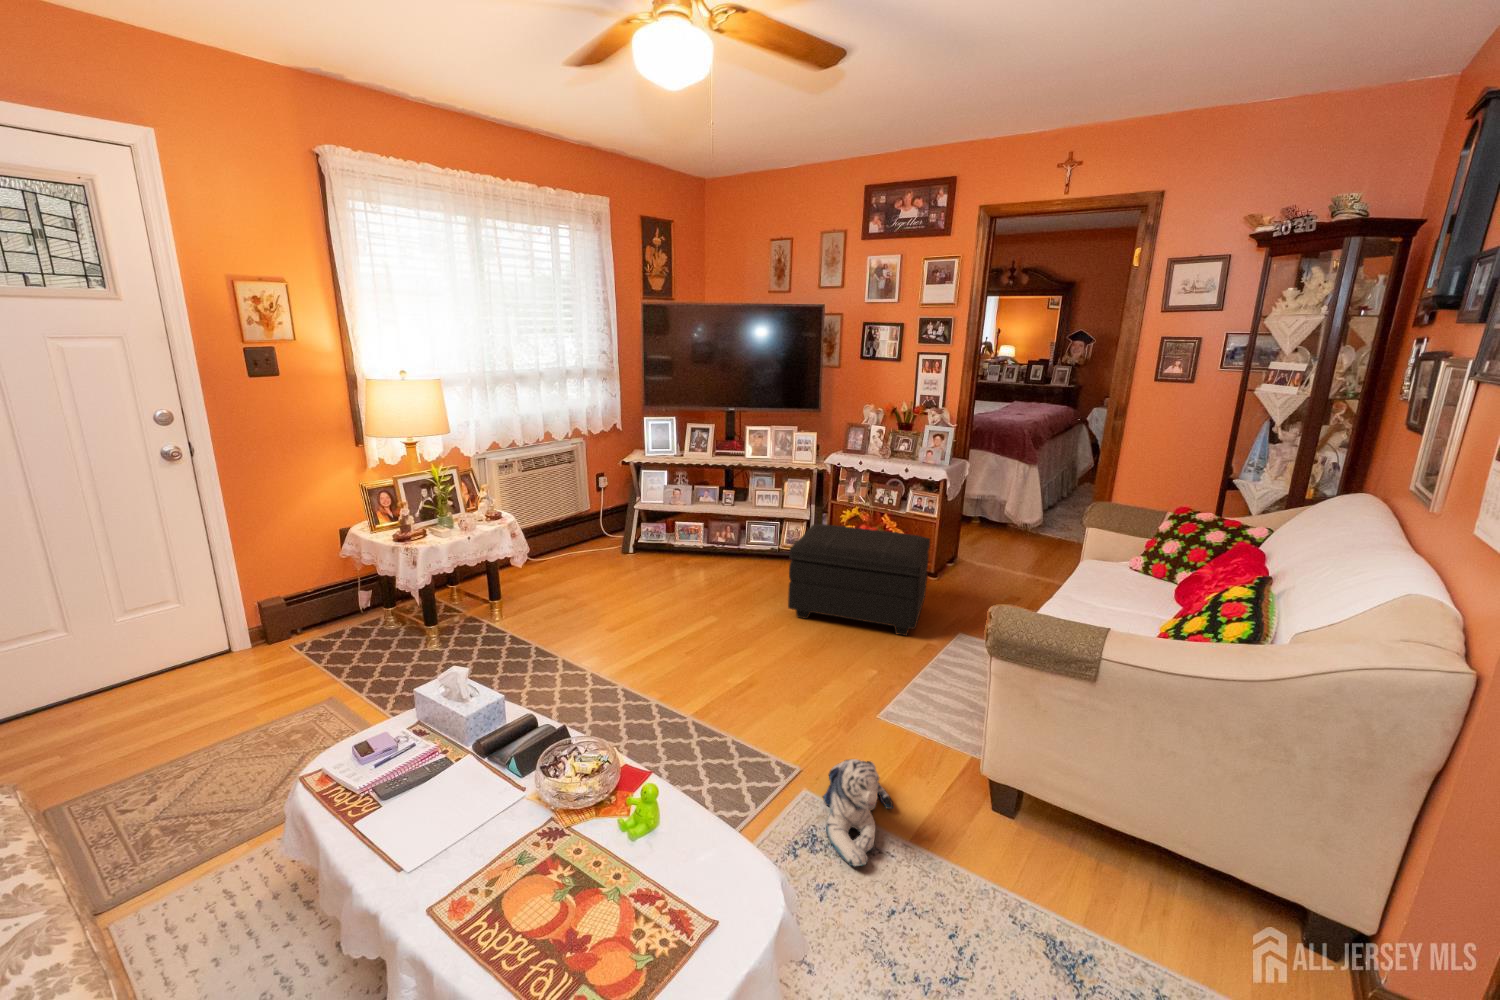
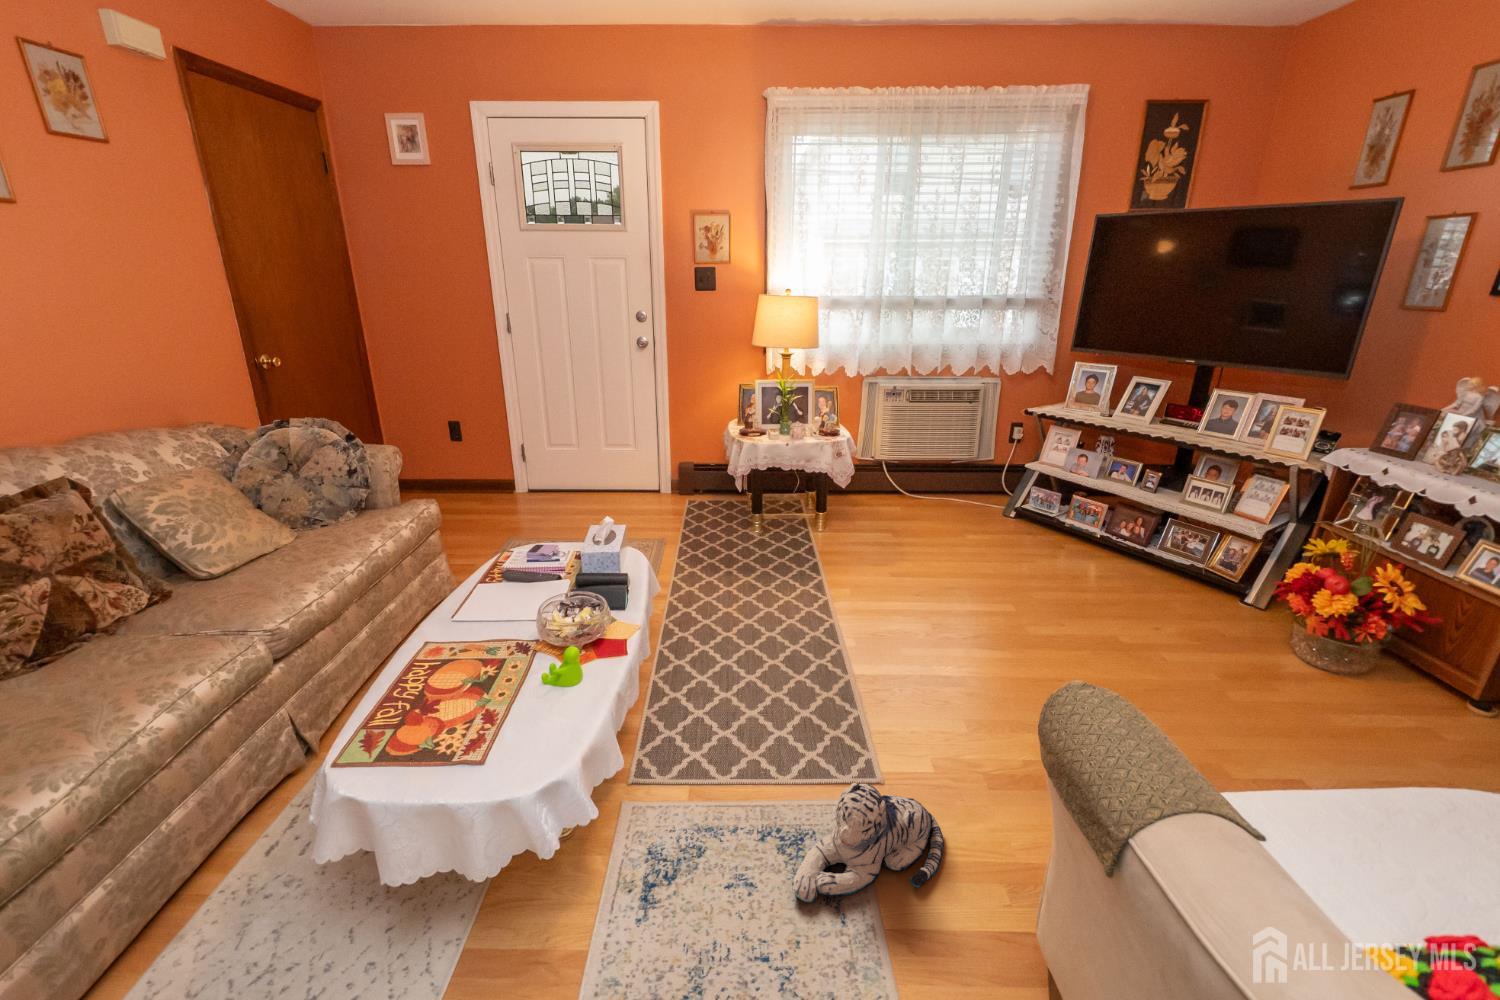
footstool: present [788,524,930,636] -> none [1108,539,1429,751]

